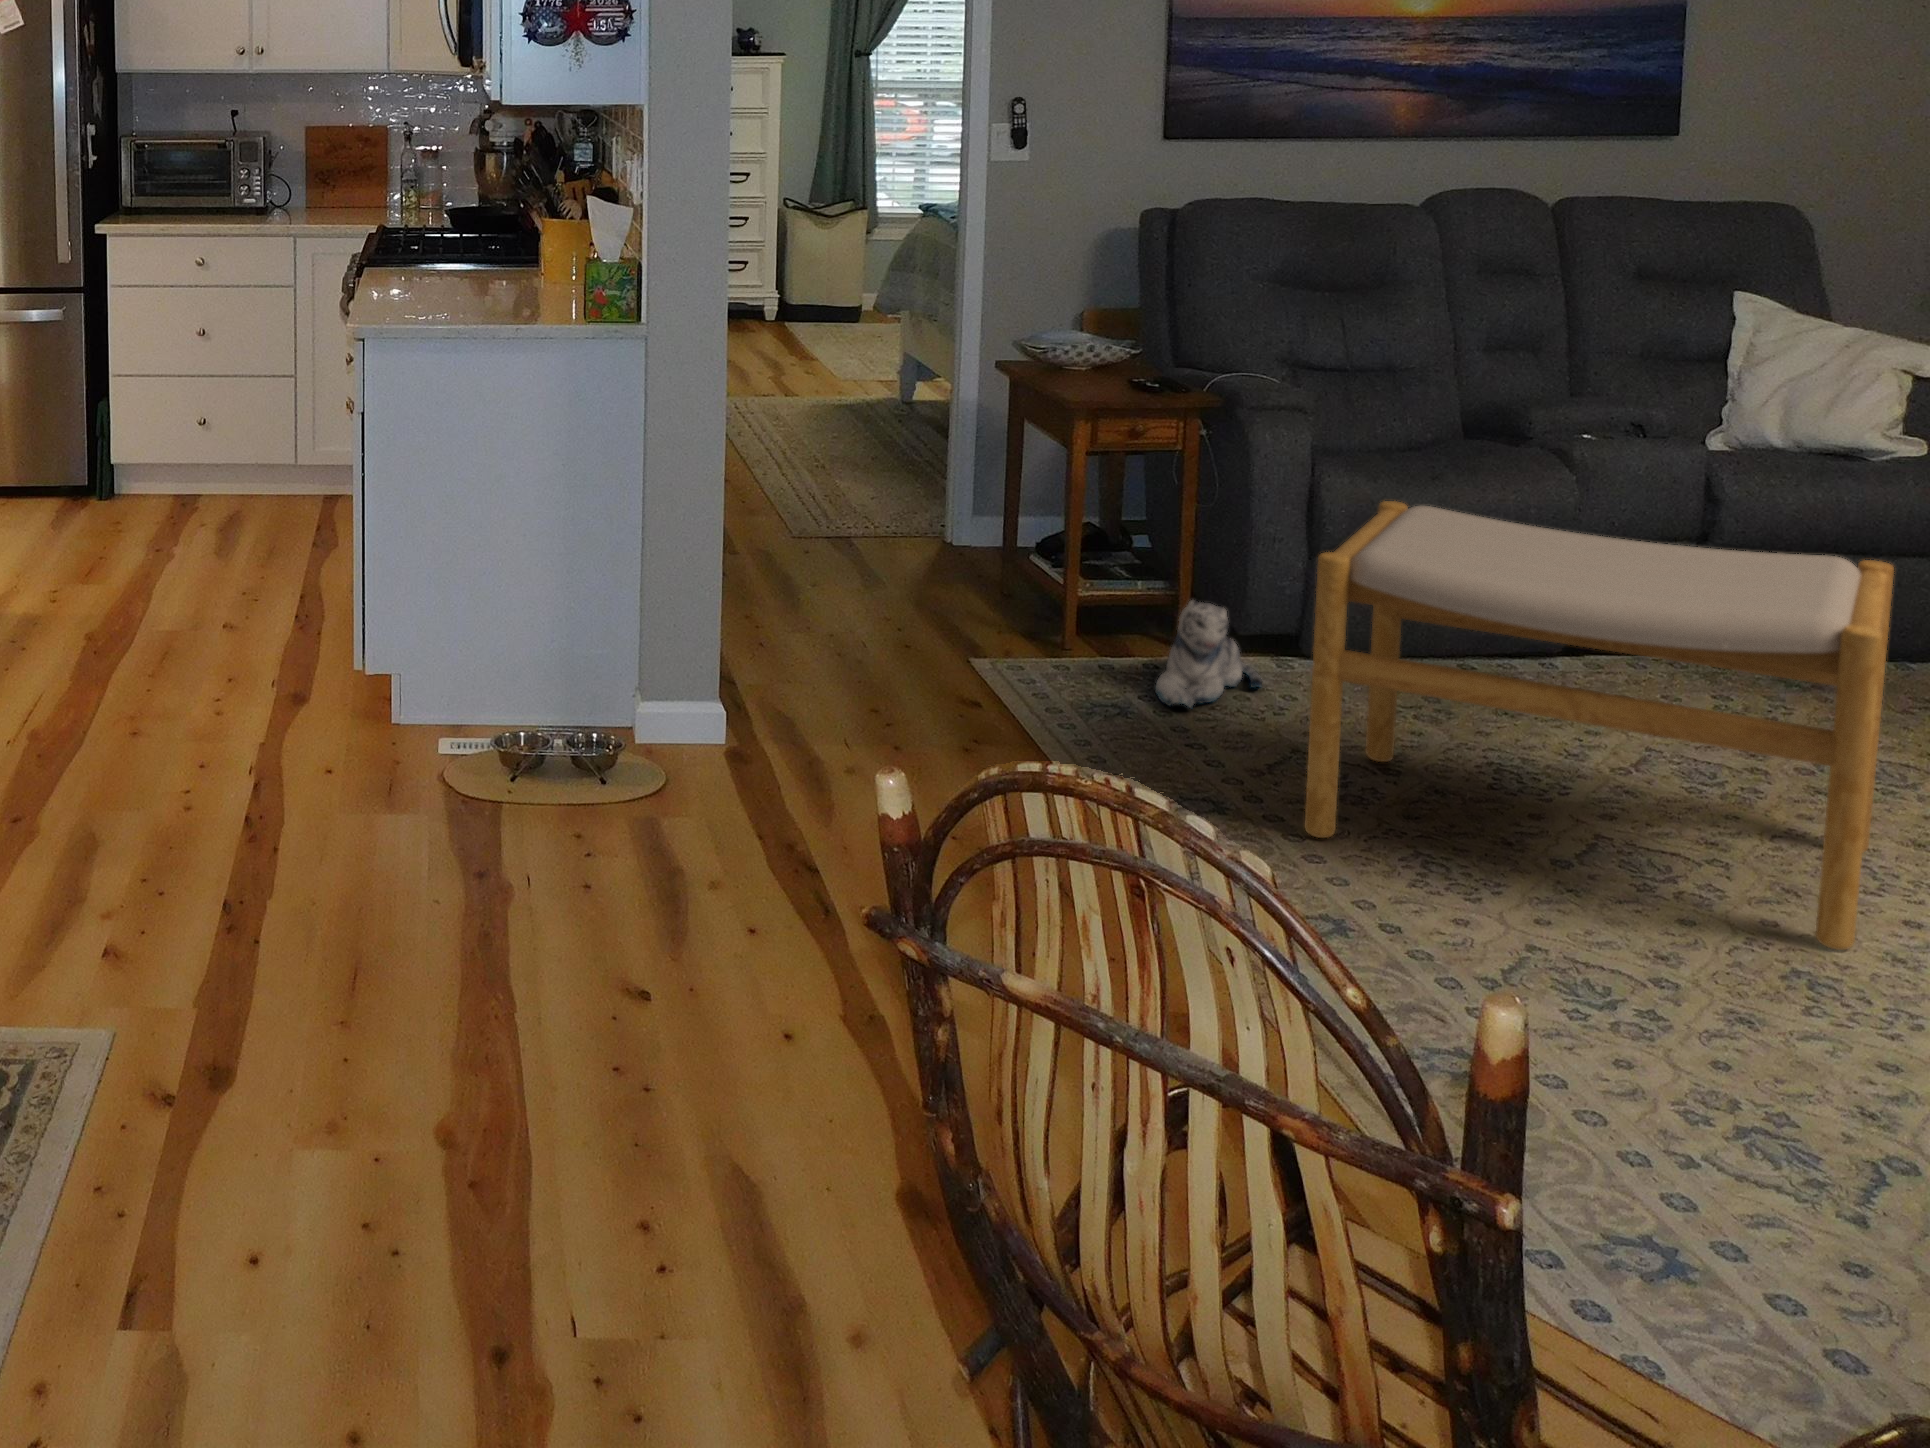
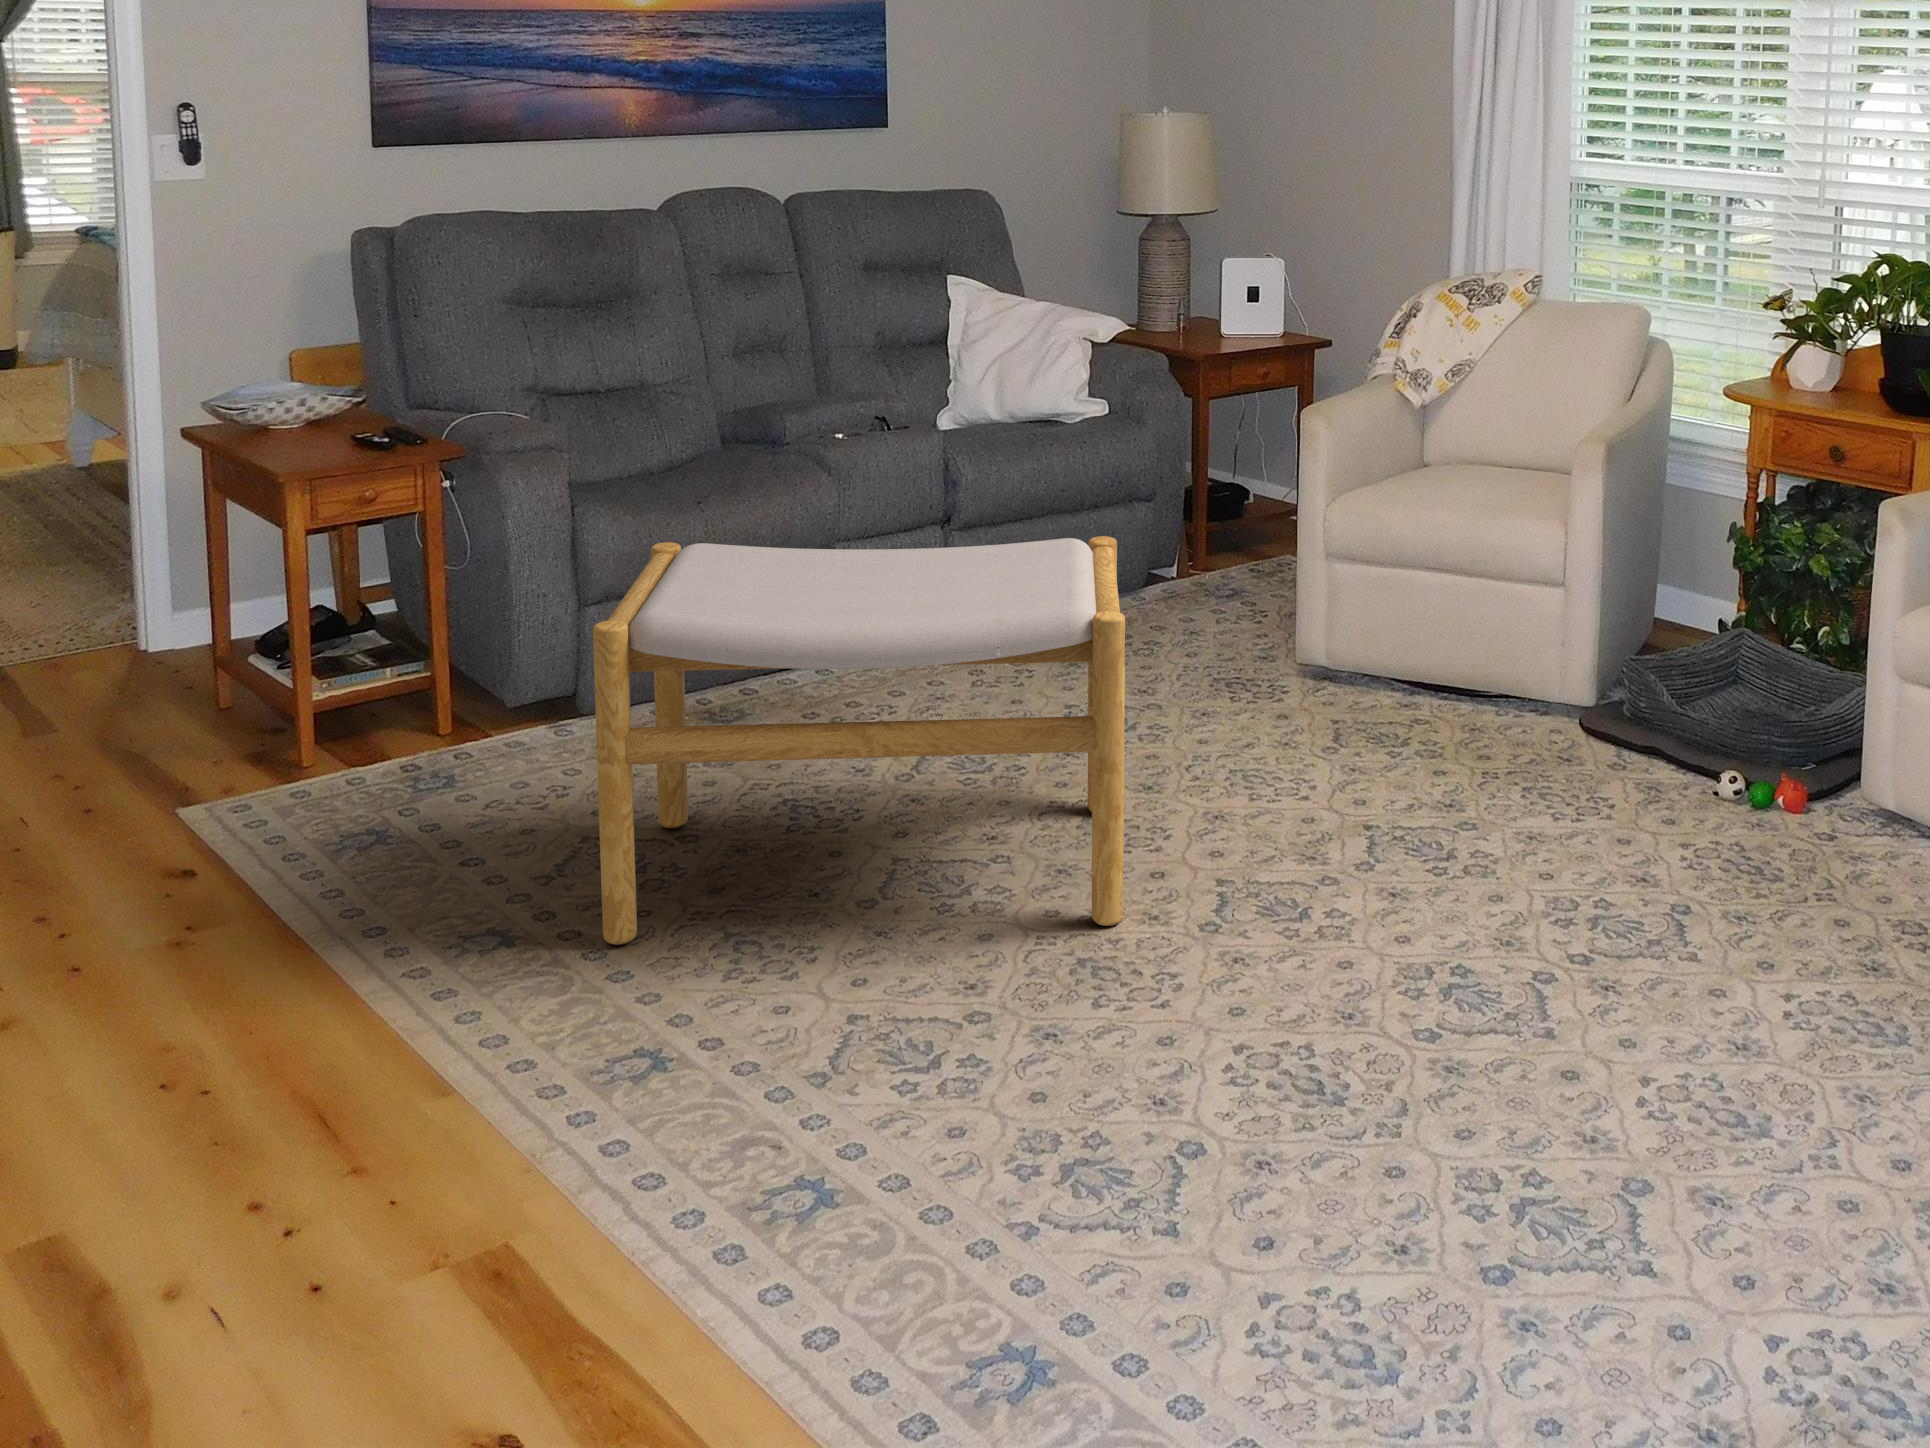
plush toy: present [1155,600,1262,709] -> none [417,683,541,815]

